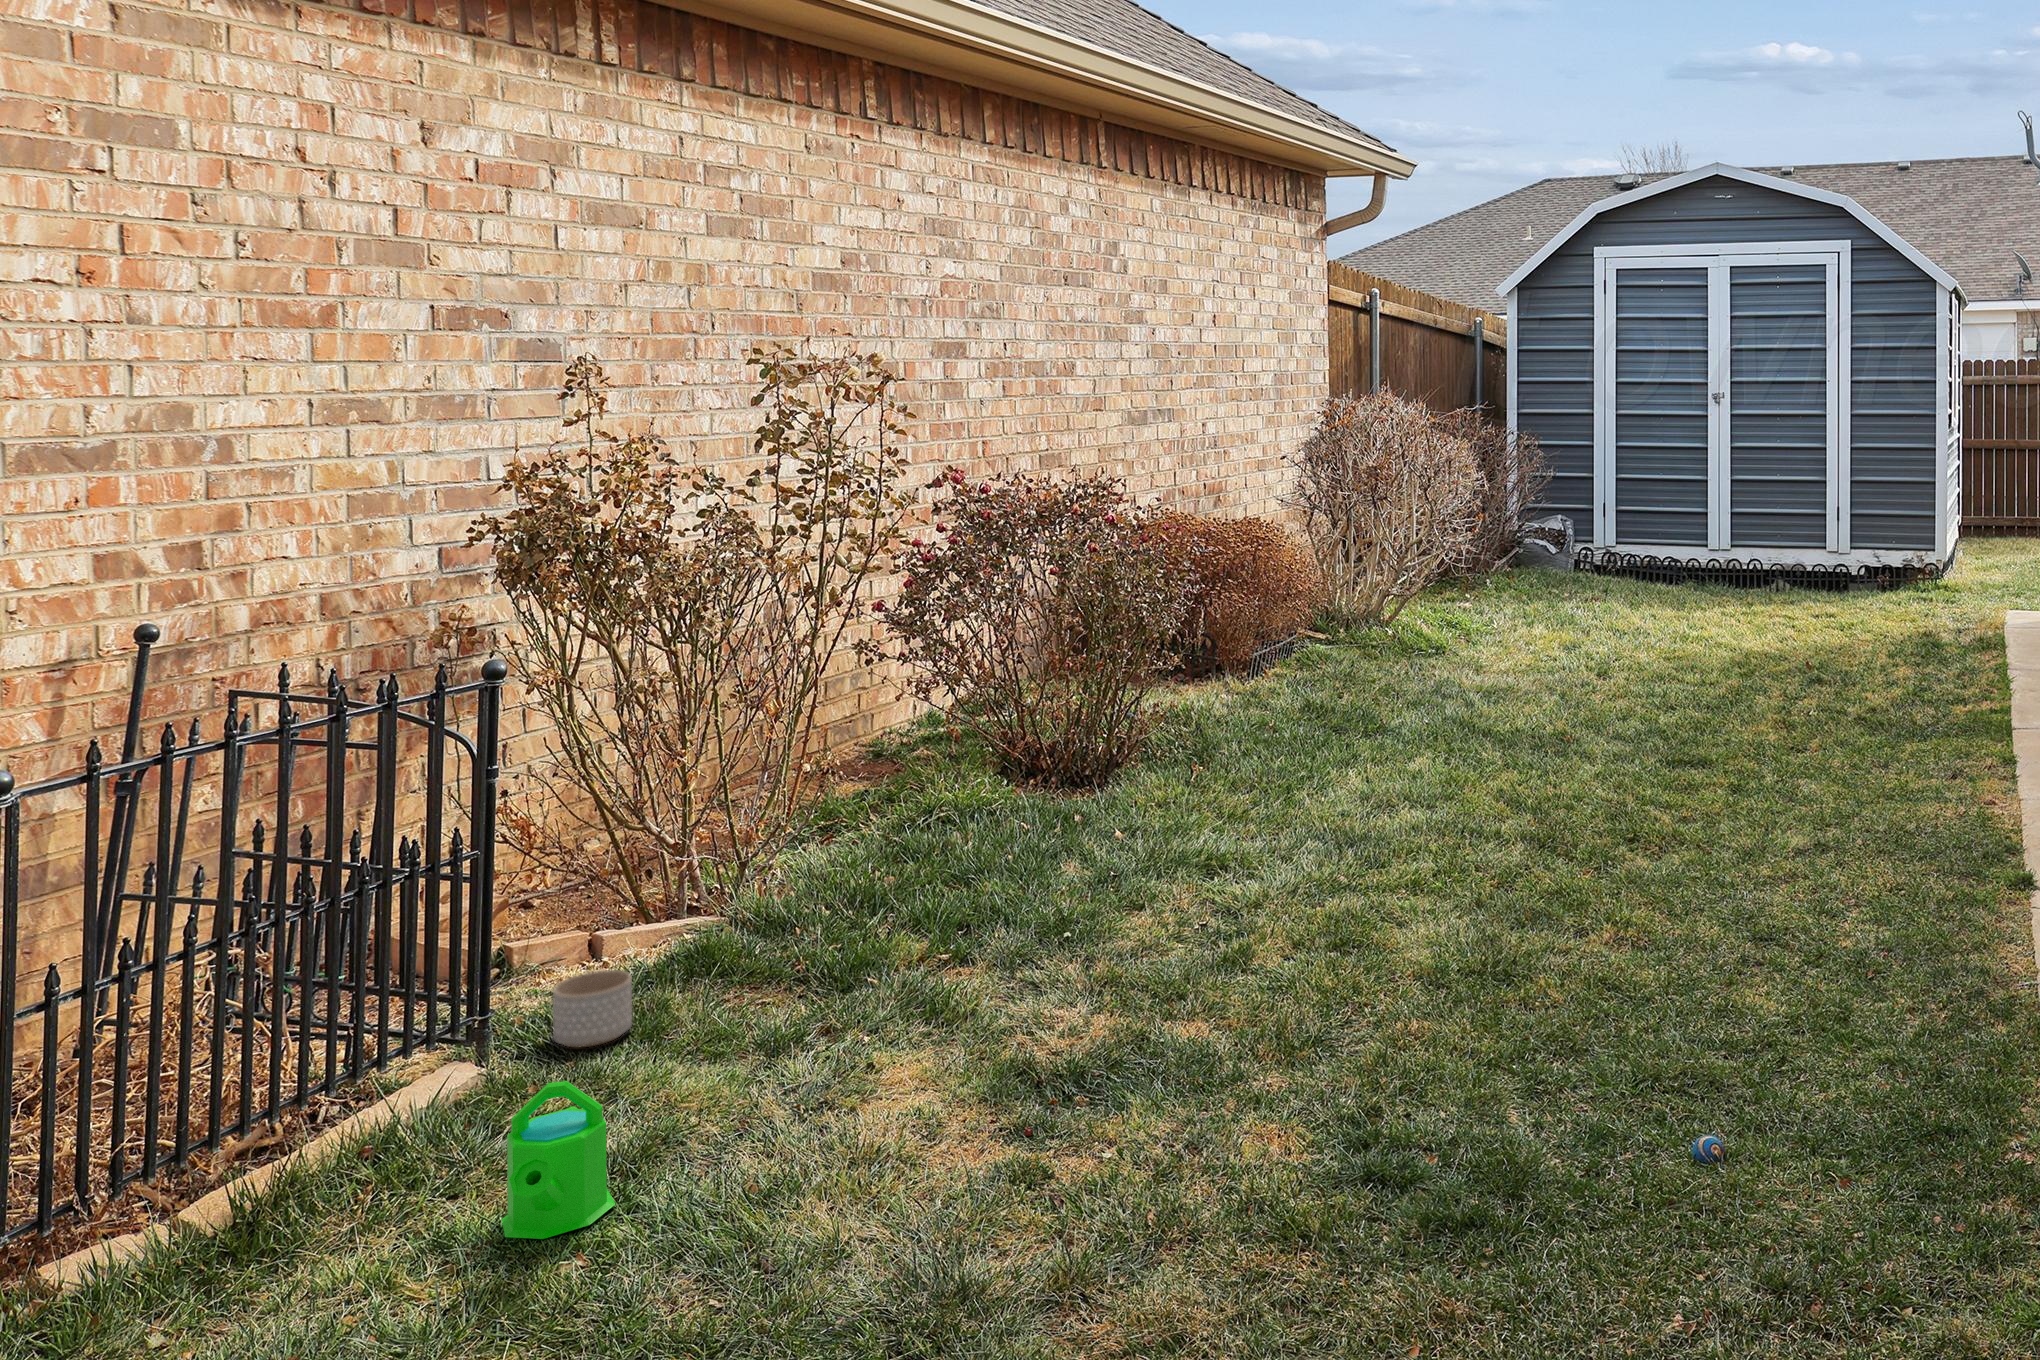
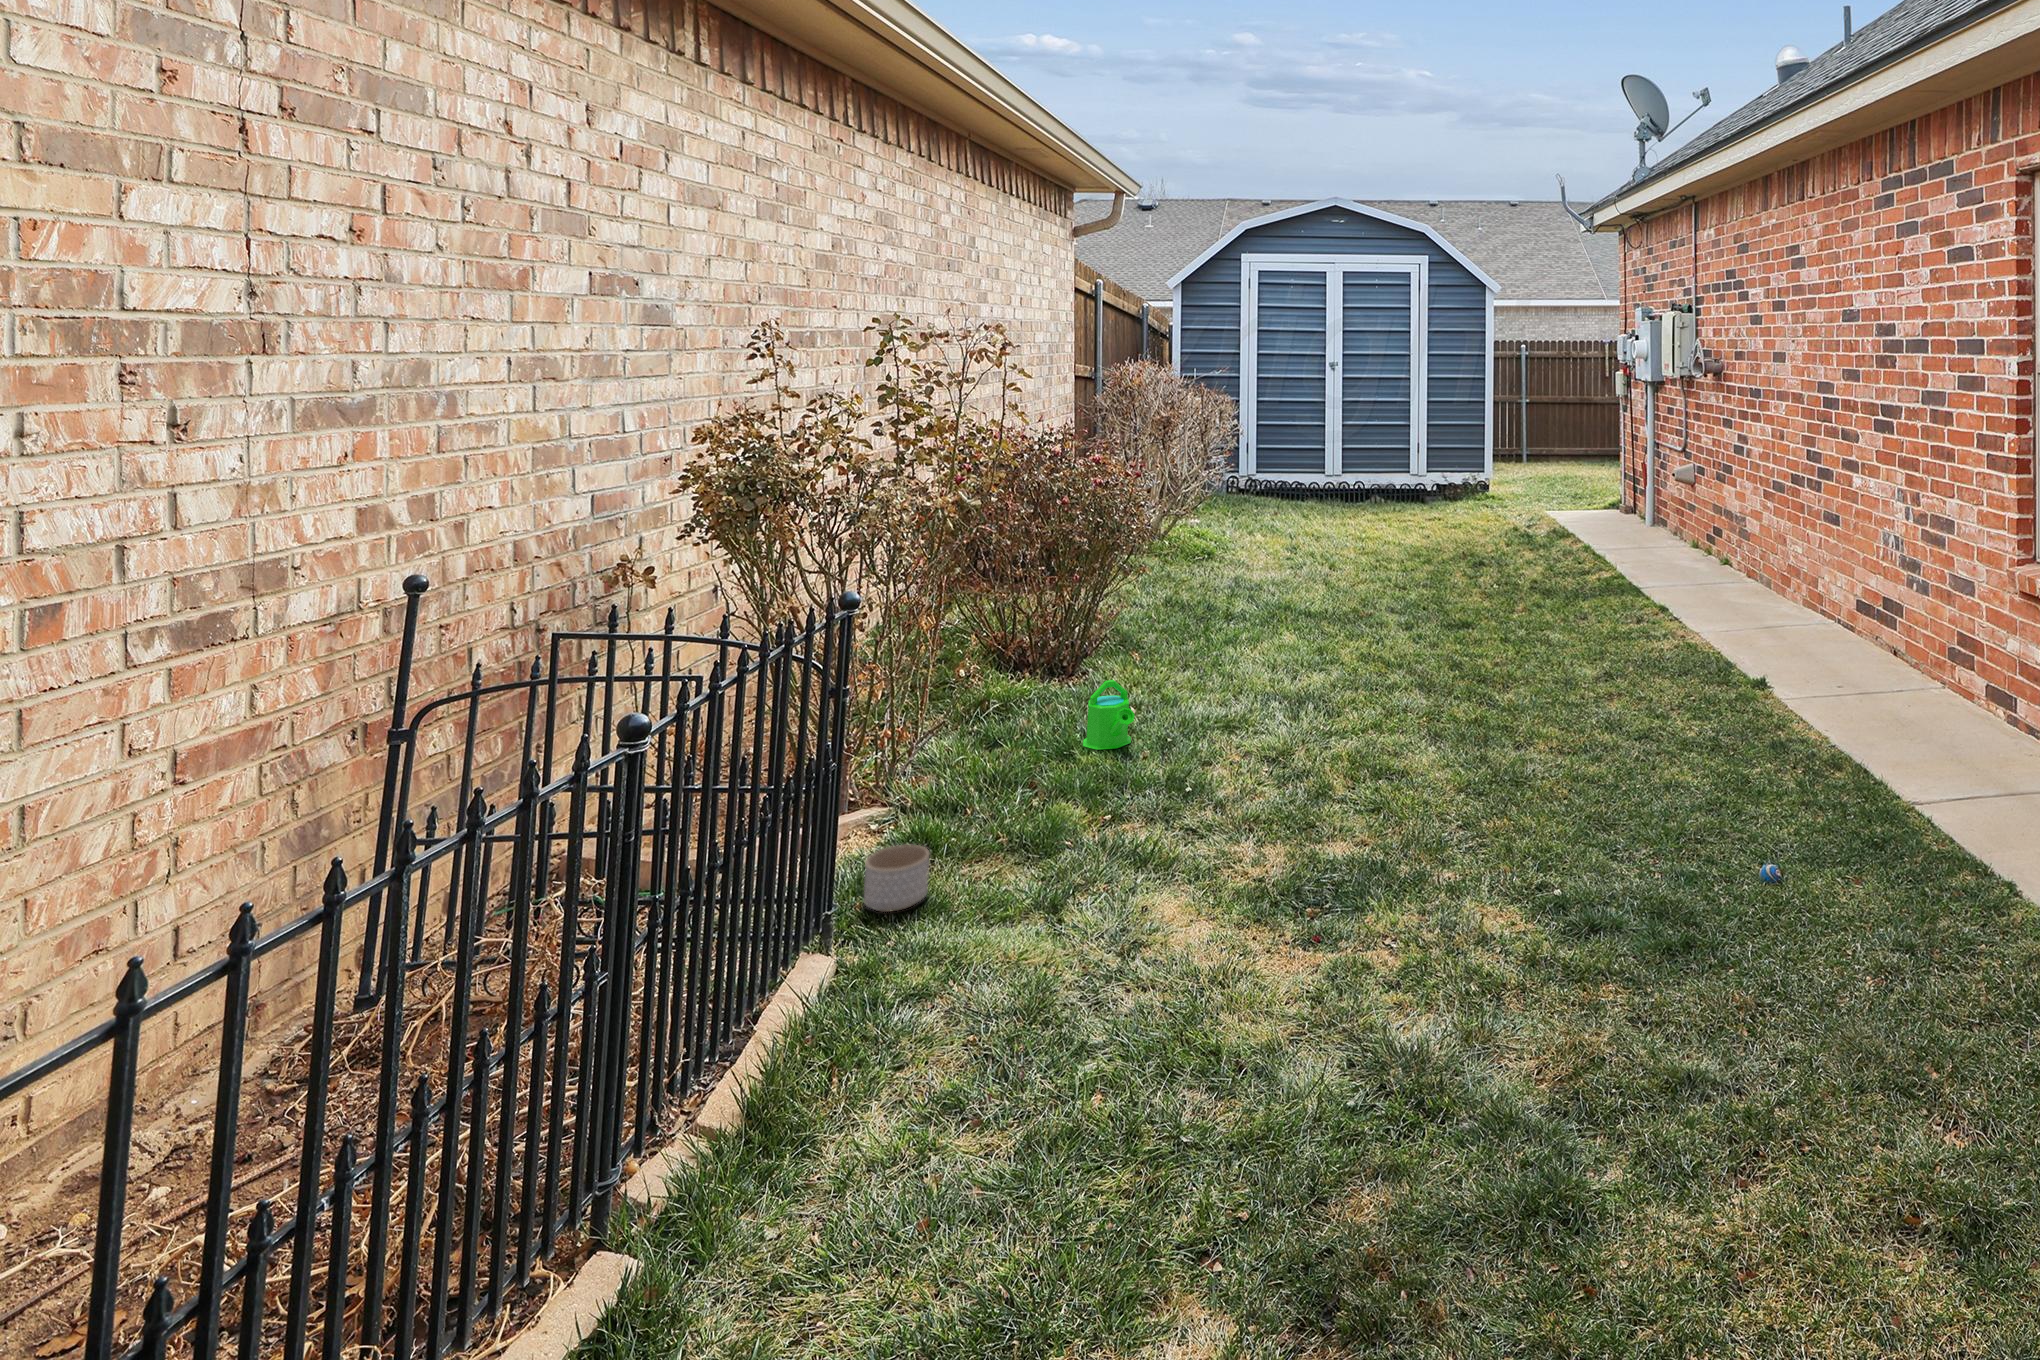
watering can: present [502,1081,615,1239] -> present [1083,680,1135,750]

